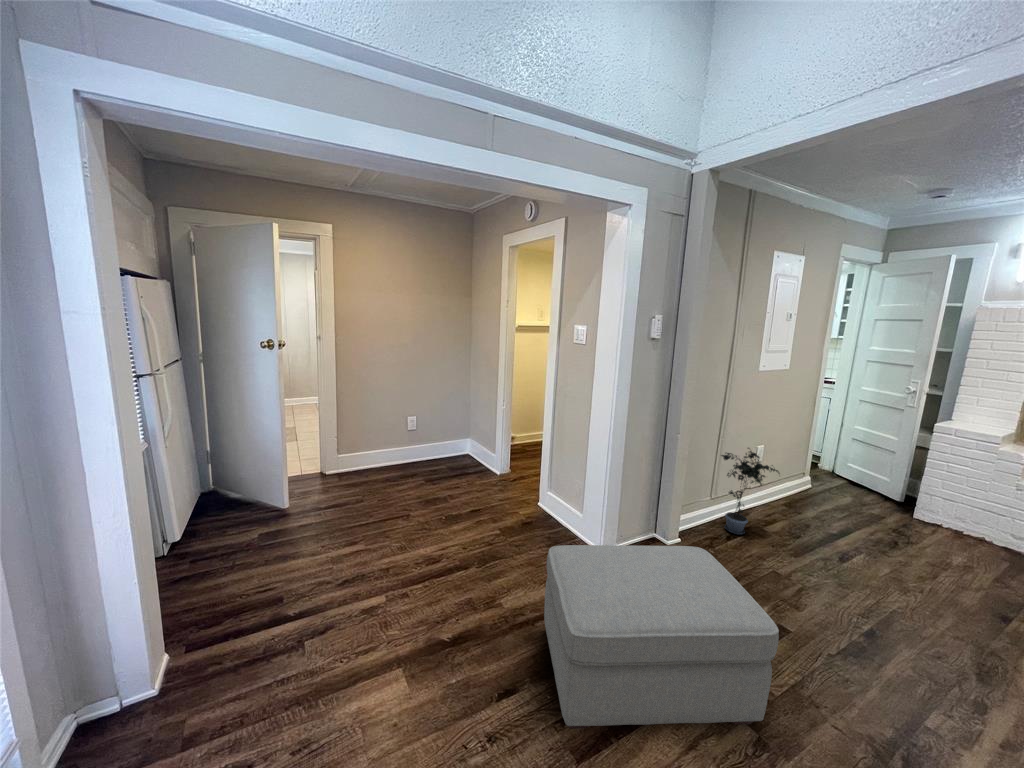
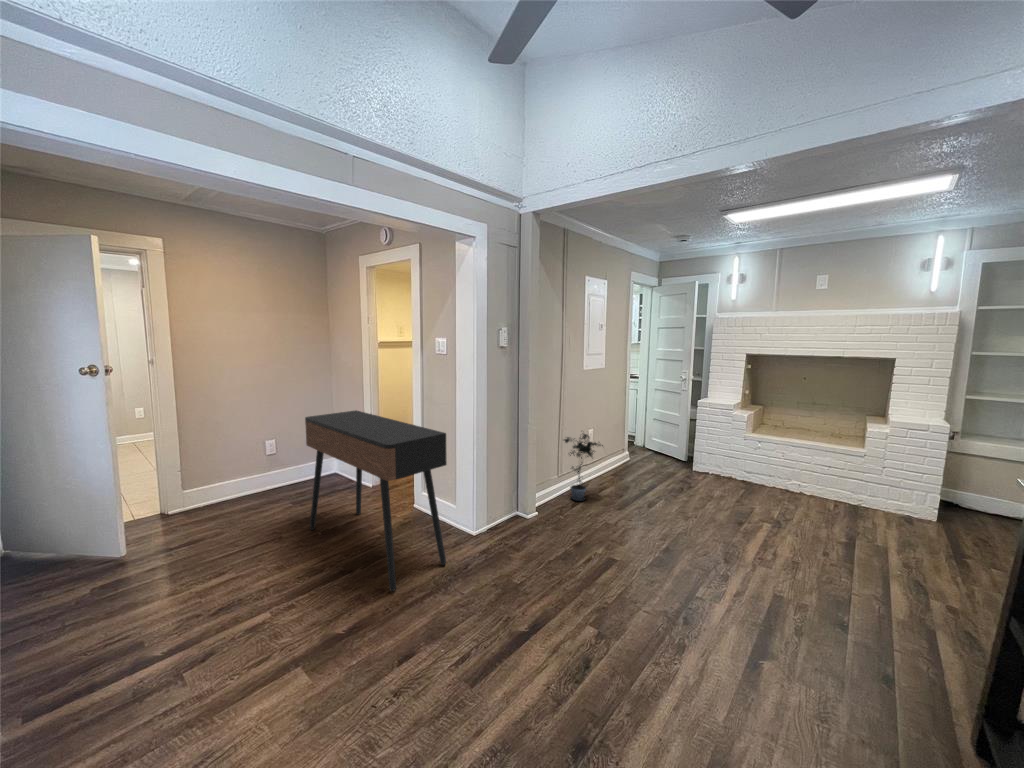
console table: none [435,397,576,603] -> present [305,410,447,591]
ottoman: present [544,545,779,729] -> none [430,507,604,667]

